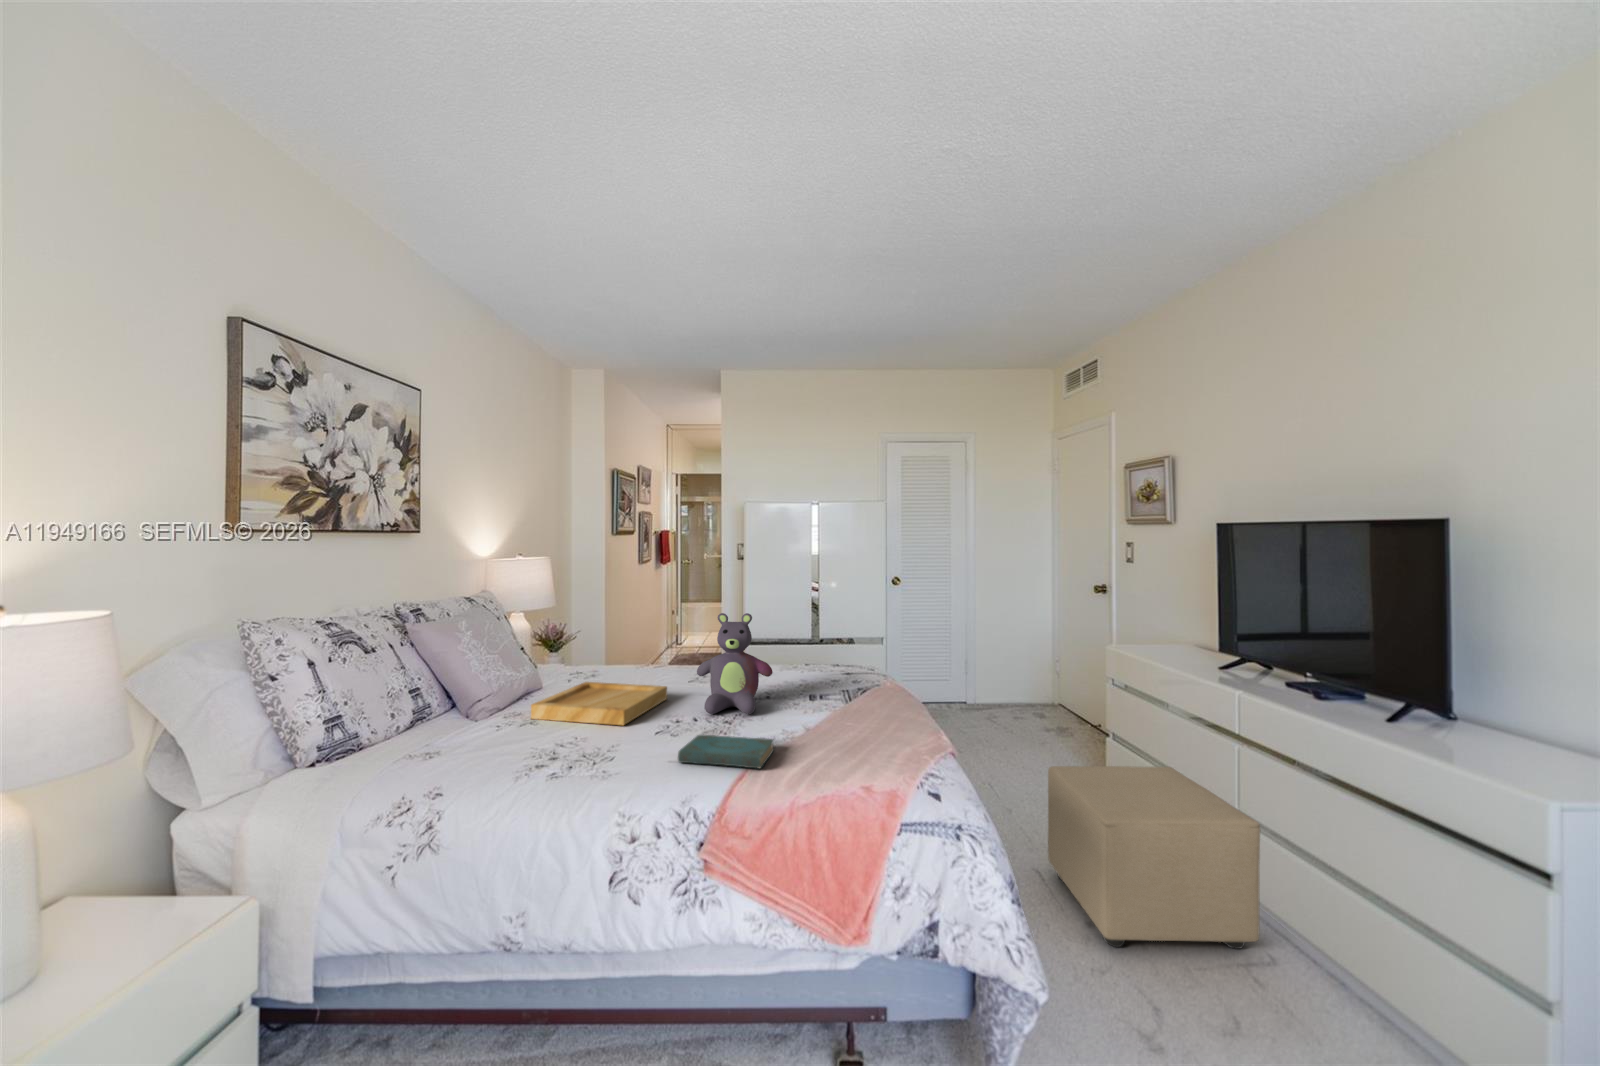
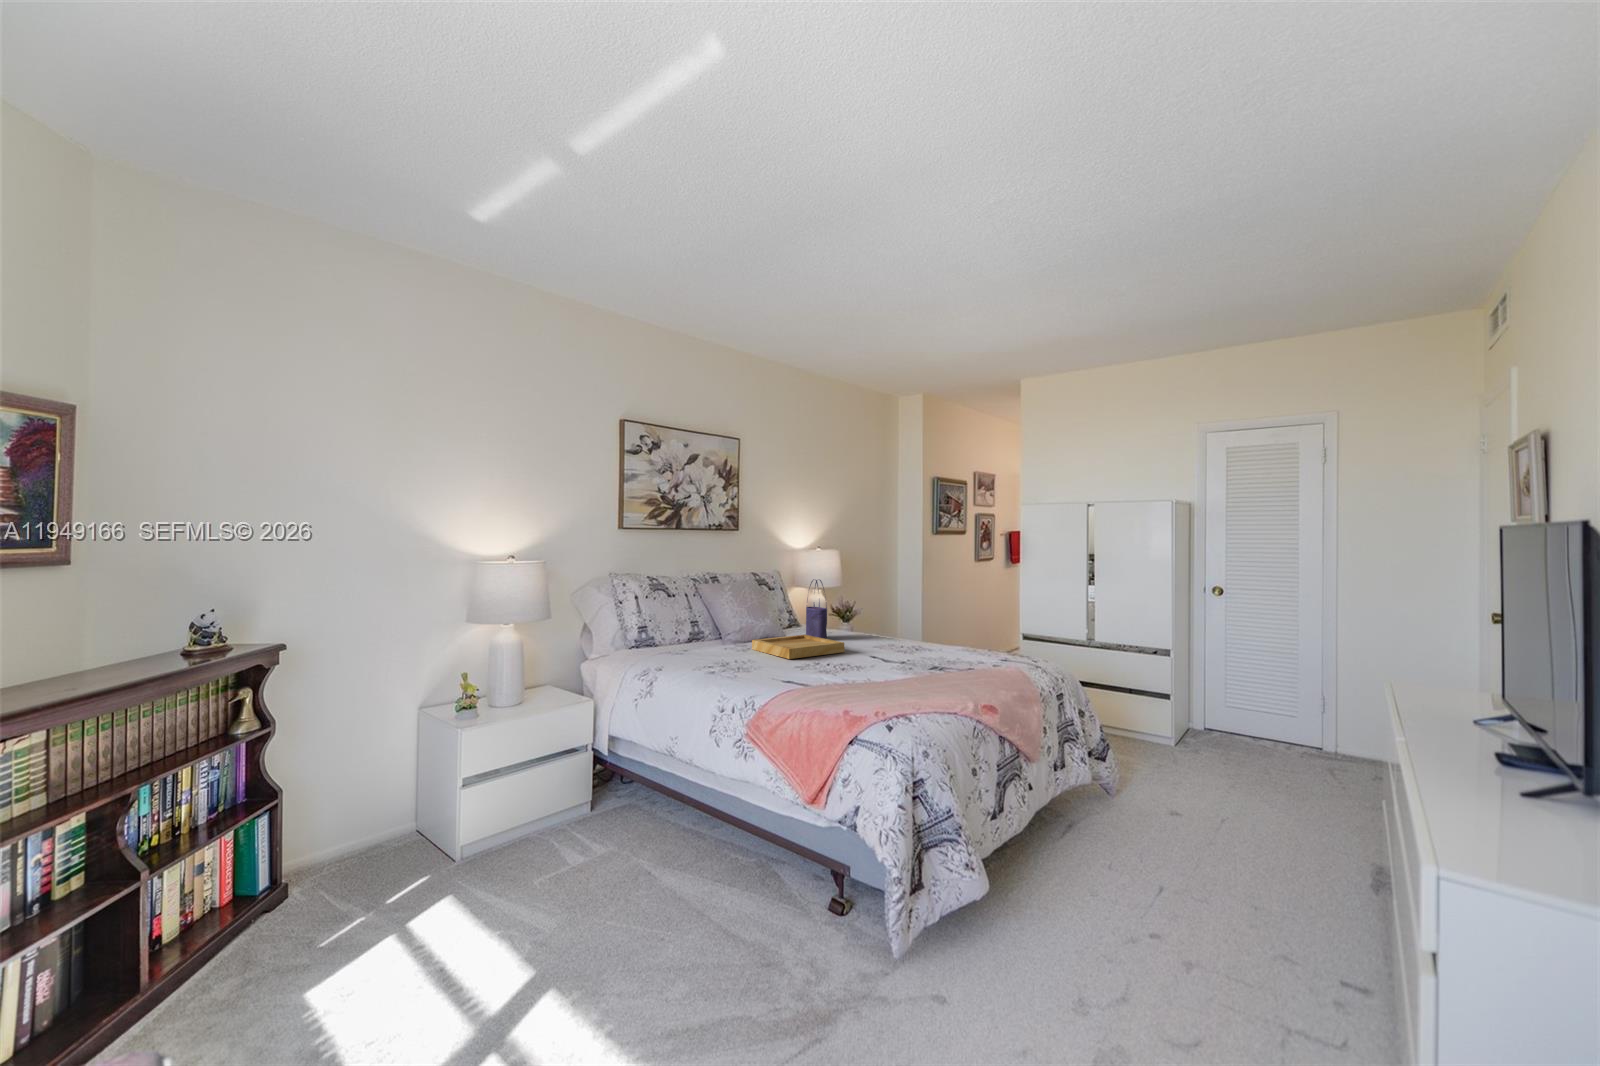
tote bag: none [567,601,605,685] -> present [806,579,827,639]
stuffed bear: present [697,613,773,714] -> none [847,589,906,666]
book: present [678,734,774,769] -> none [779,667,846,688]
ottoman: present [1048,766,1260,949] -> none [1121,771,1333,1004]

